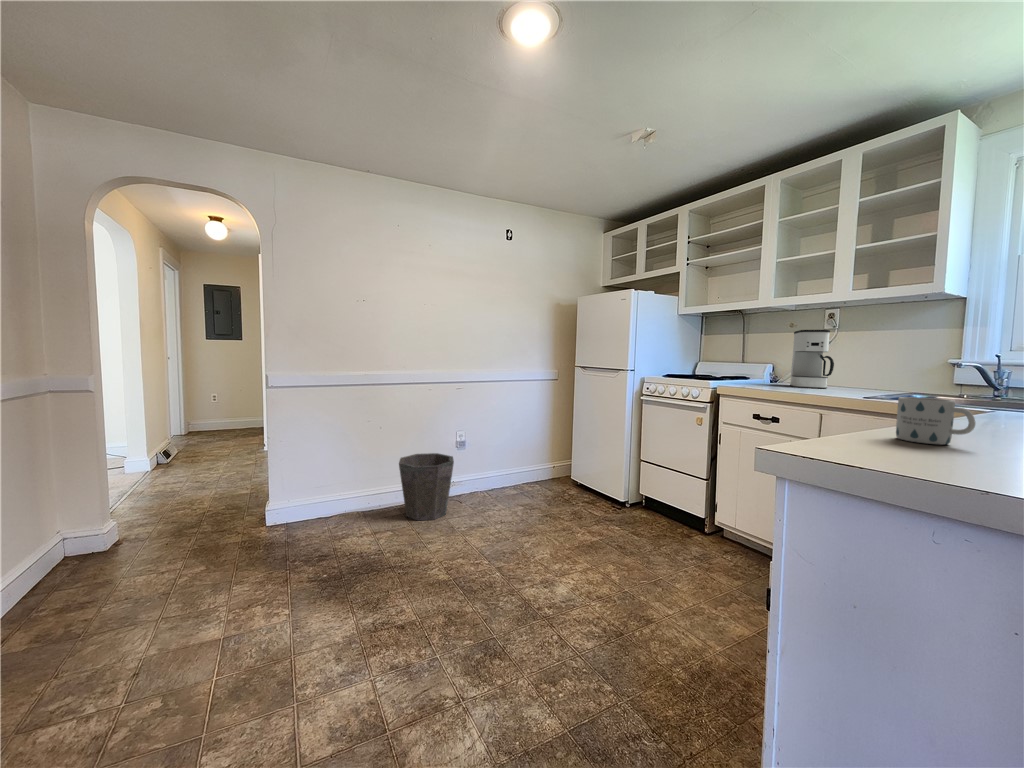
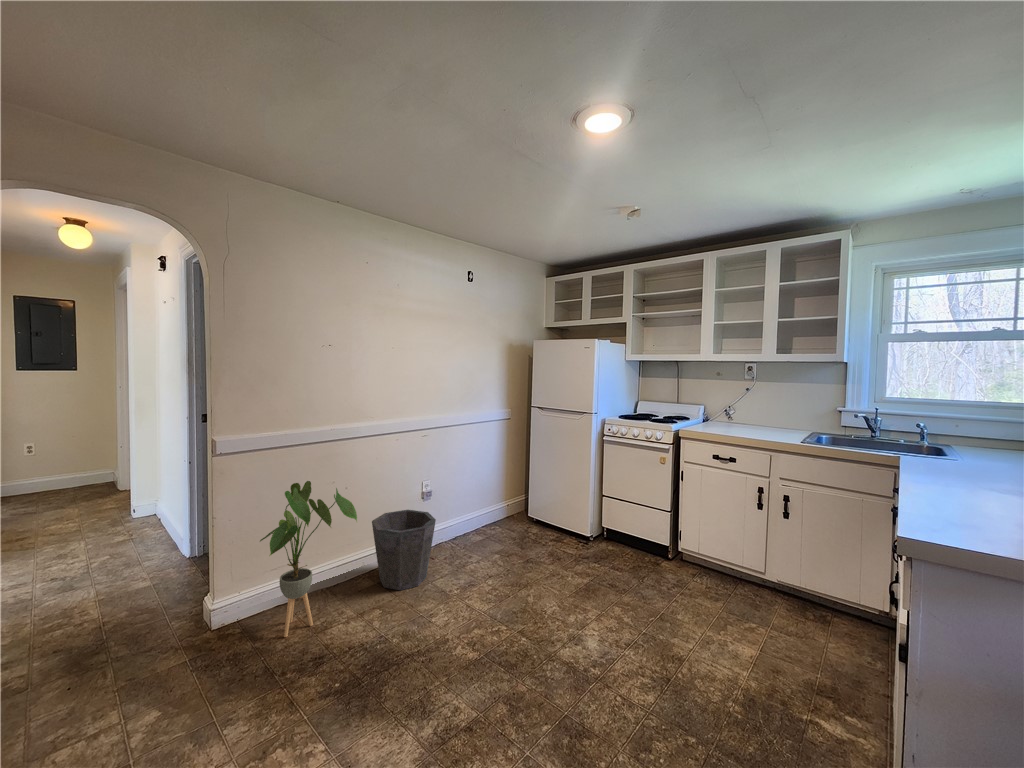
coffee maker: present [790,330,834,388] -> none [721,380,755,429]
mug: present [896,397,975,445] -> none [933,481,991,518]
house plant: none [291,413,369,538] -> present [260,481,357,637]

